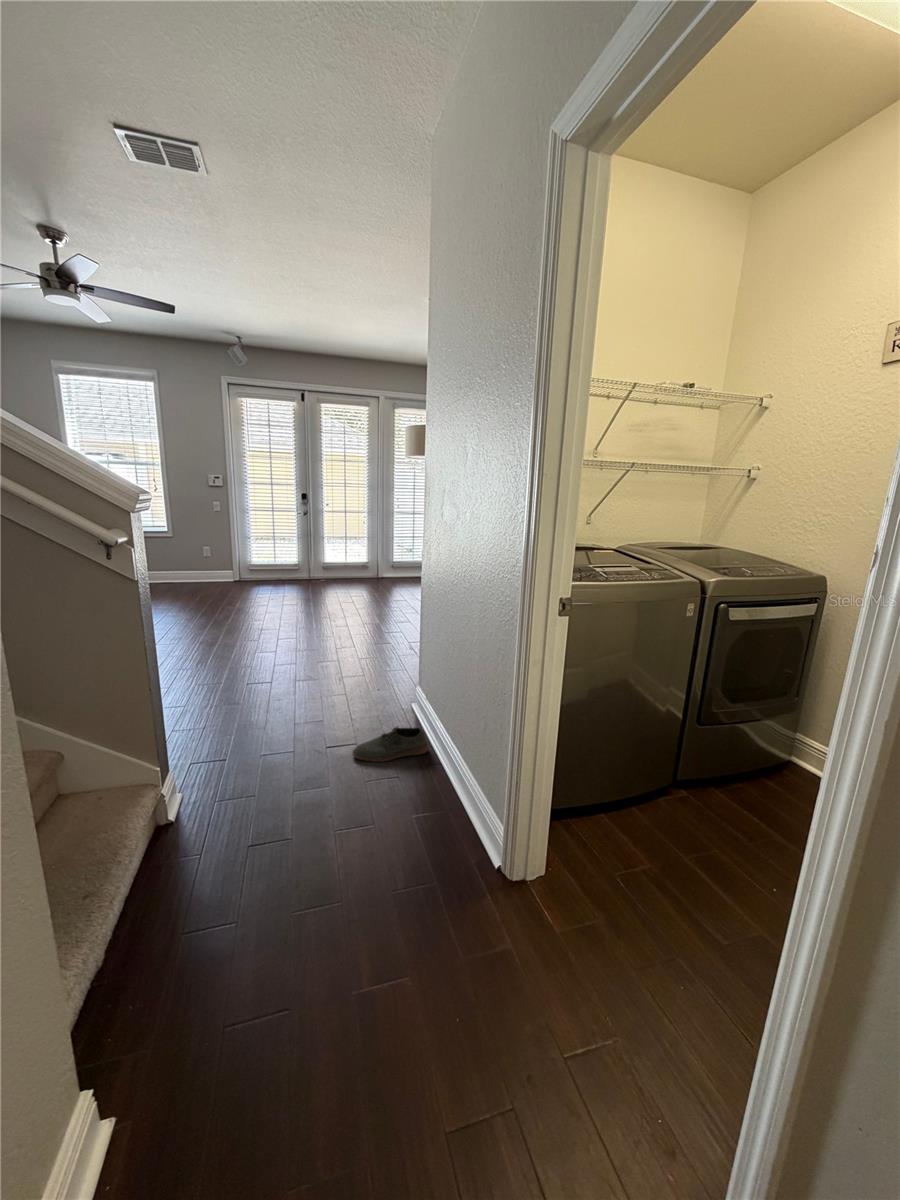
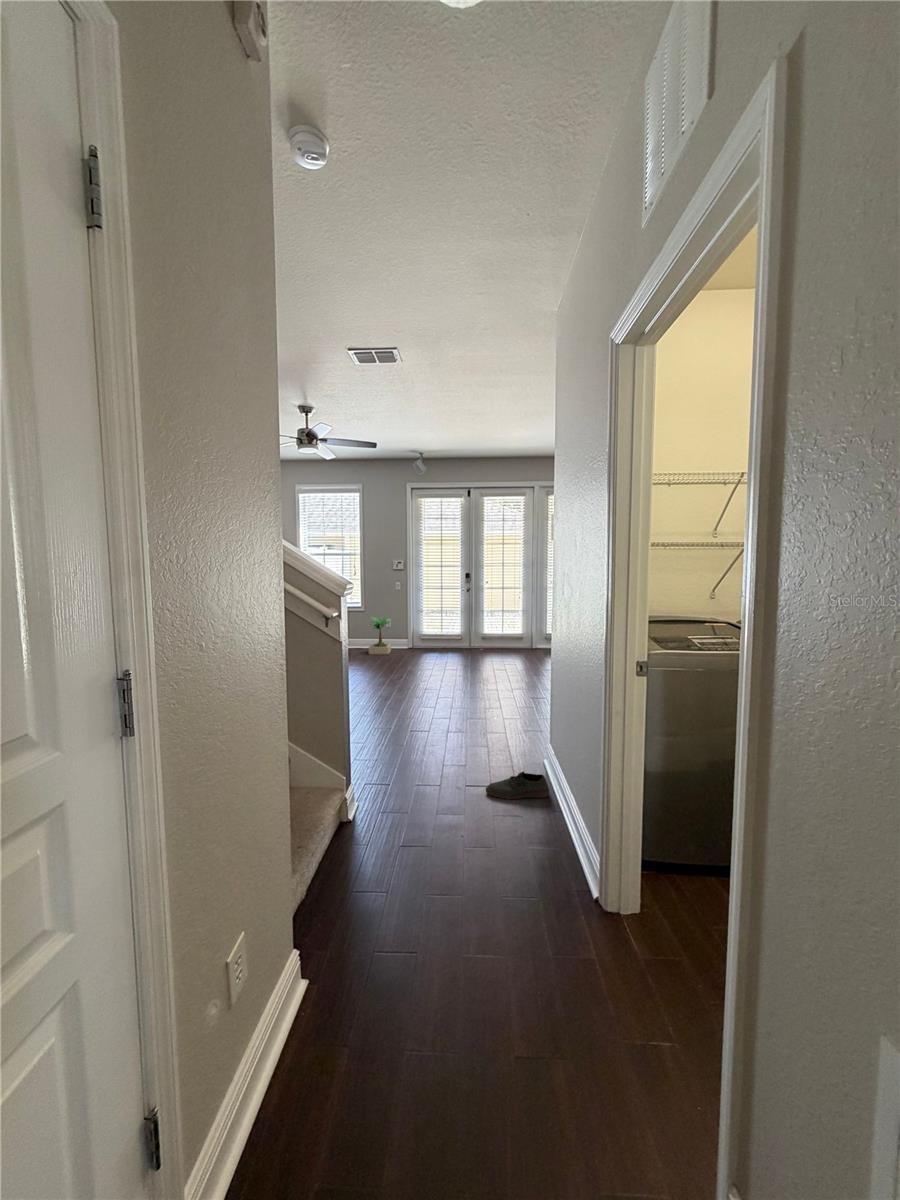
potted plant: none [180,542,217,588] -> present [369,617,392,654]

